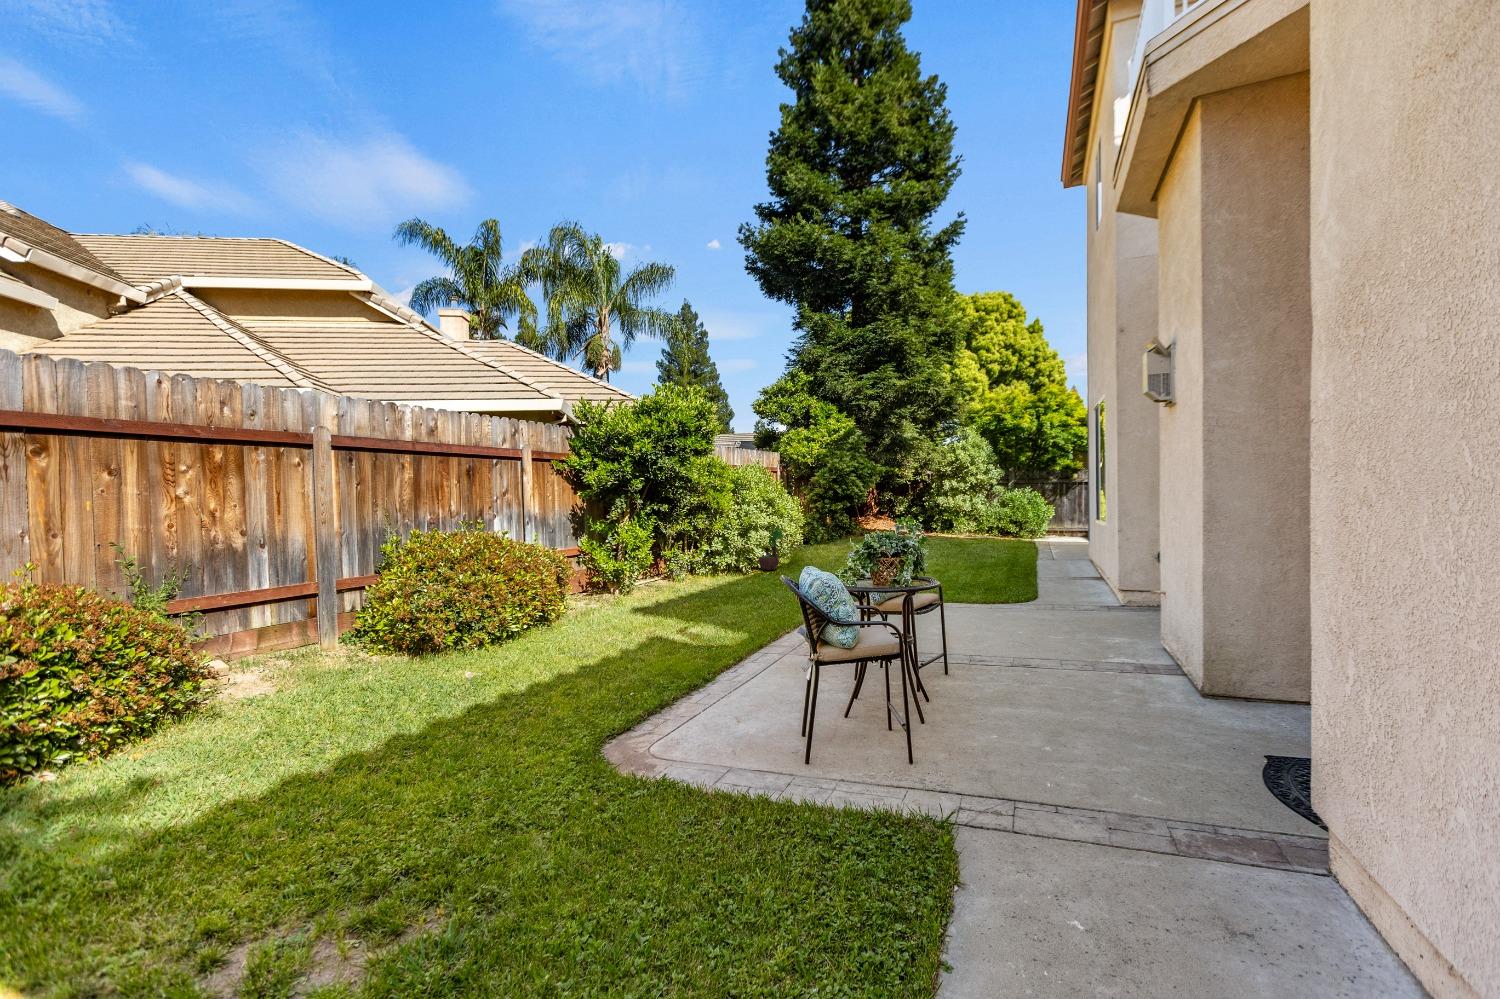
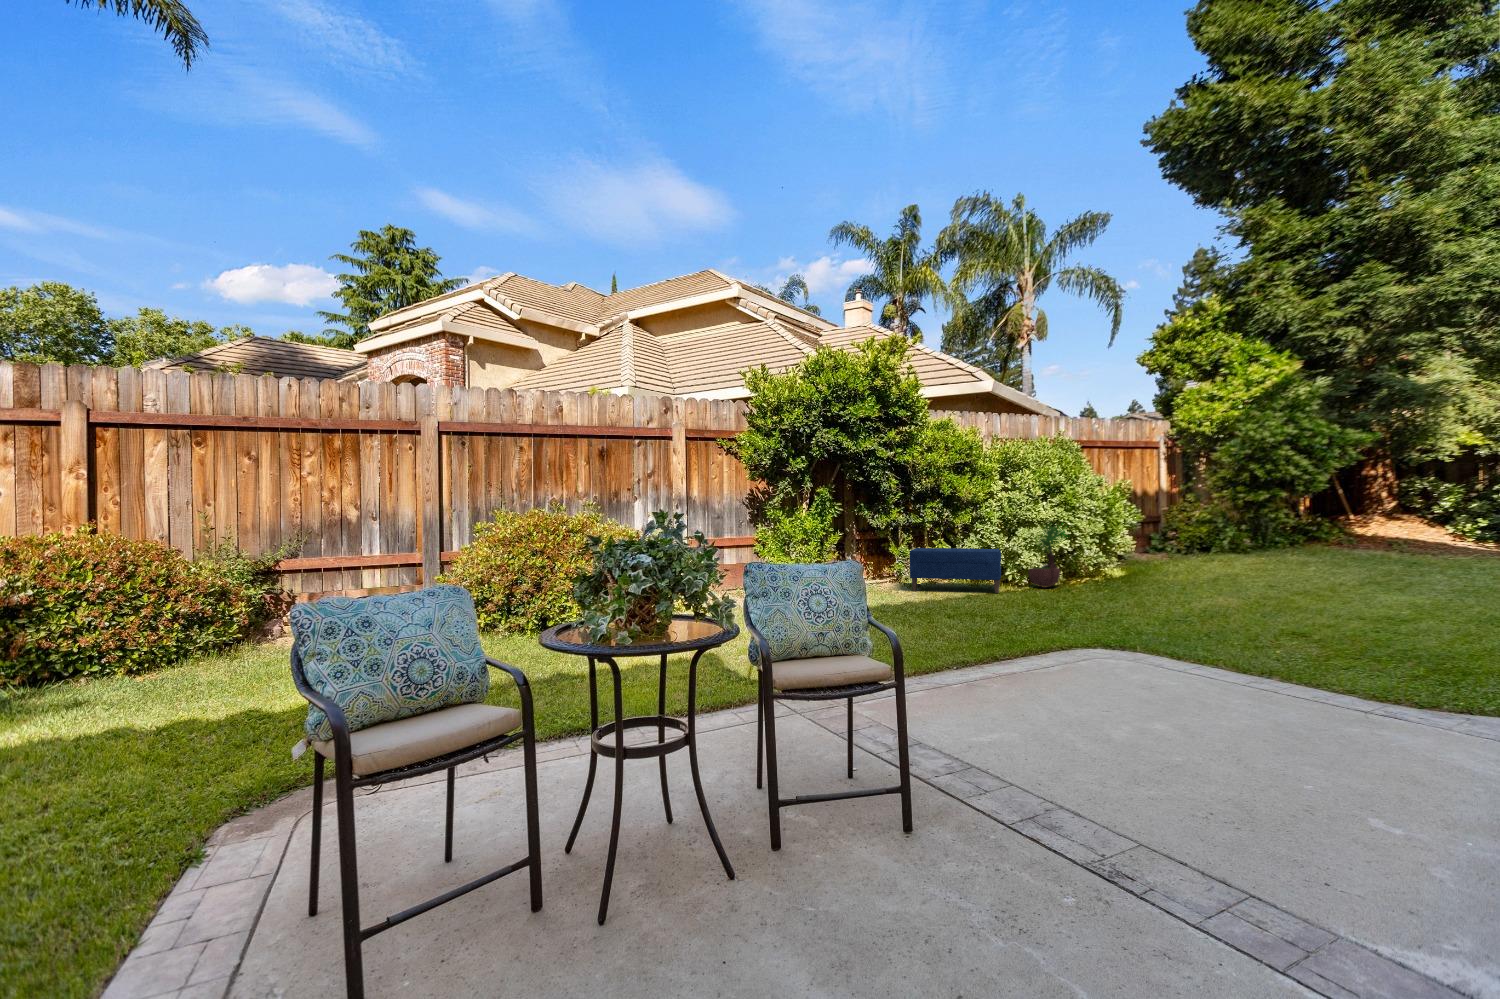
bench: none [685,545,752,580] -> present [910,548,1001,593]

